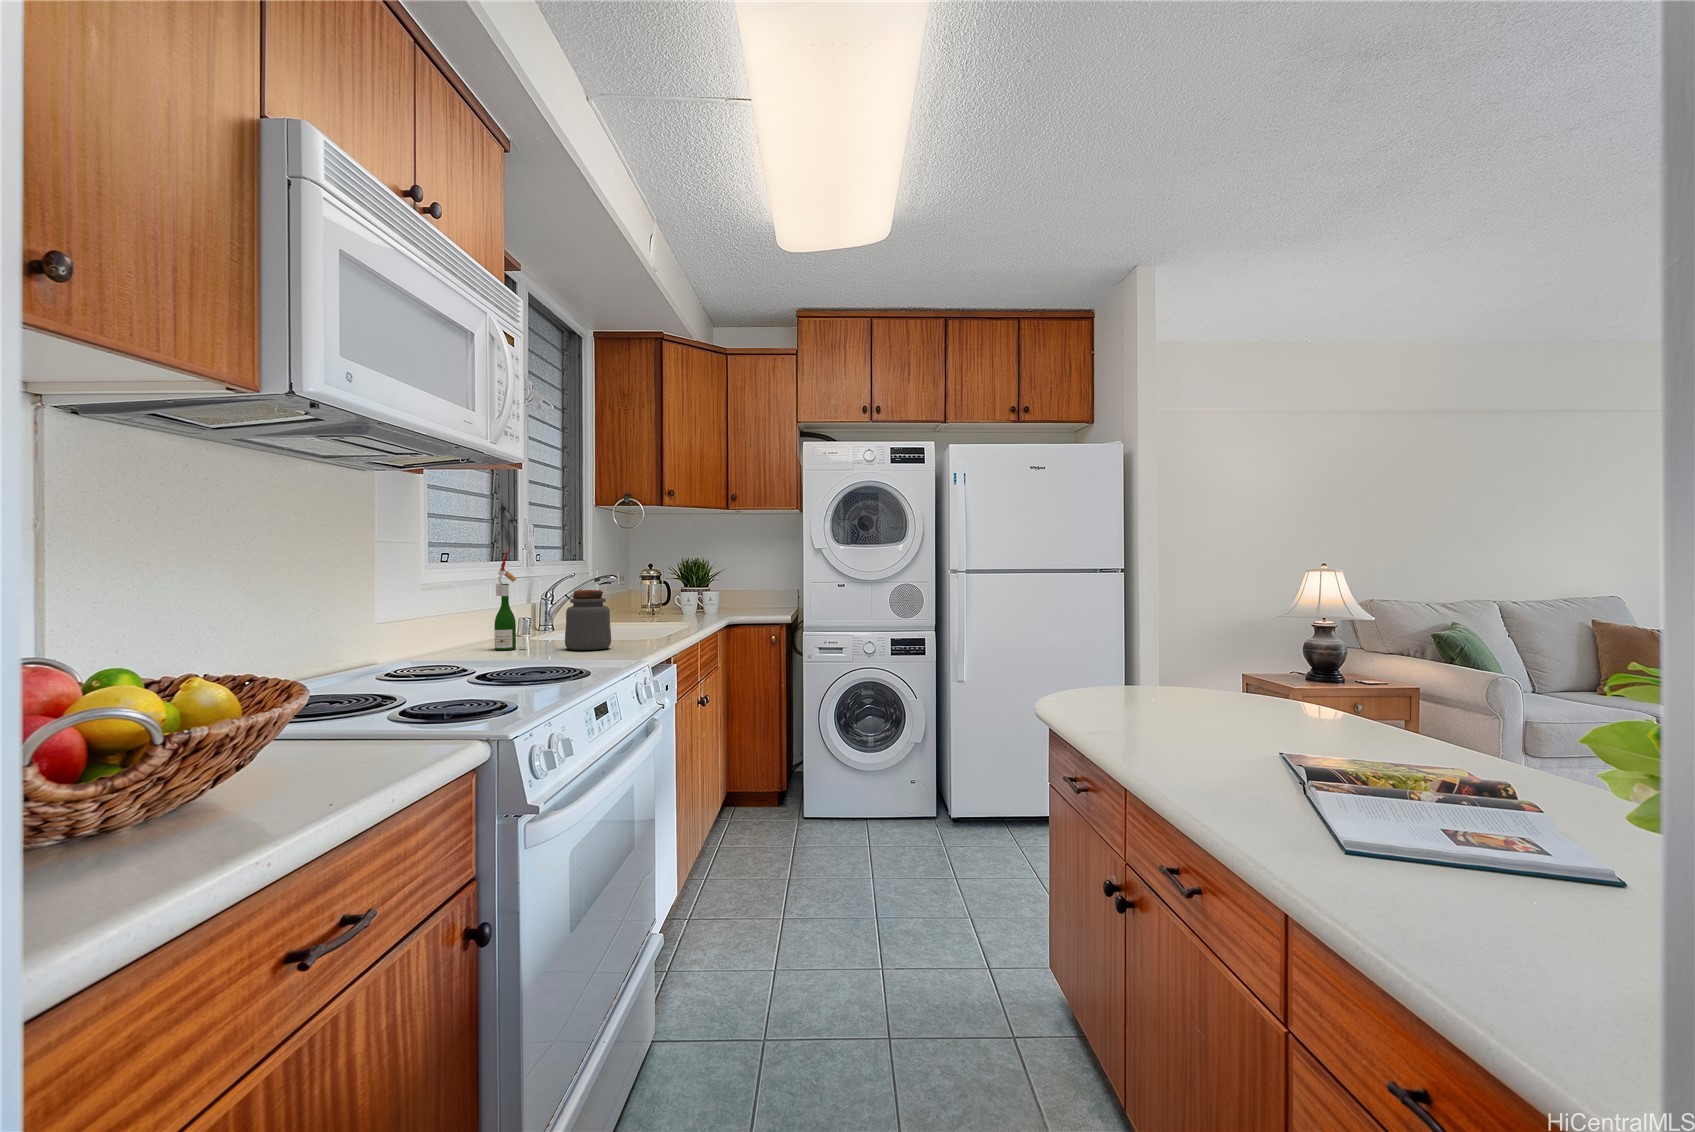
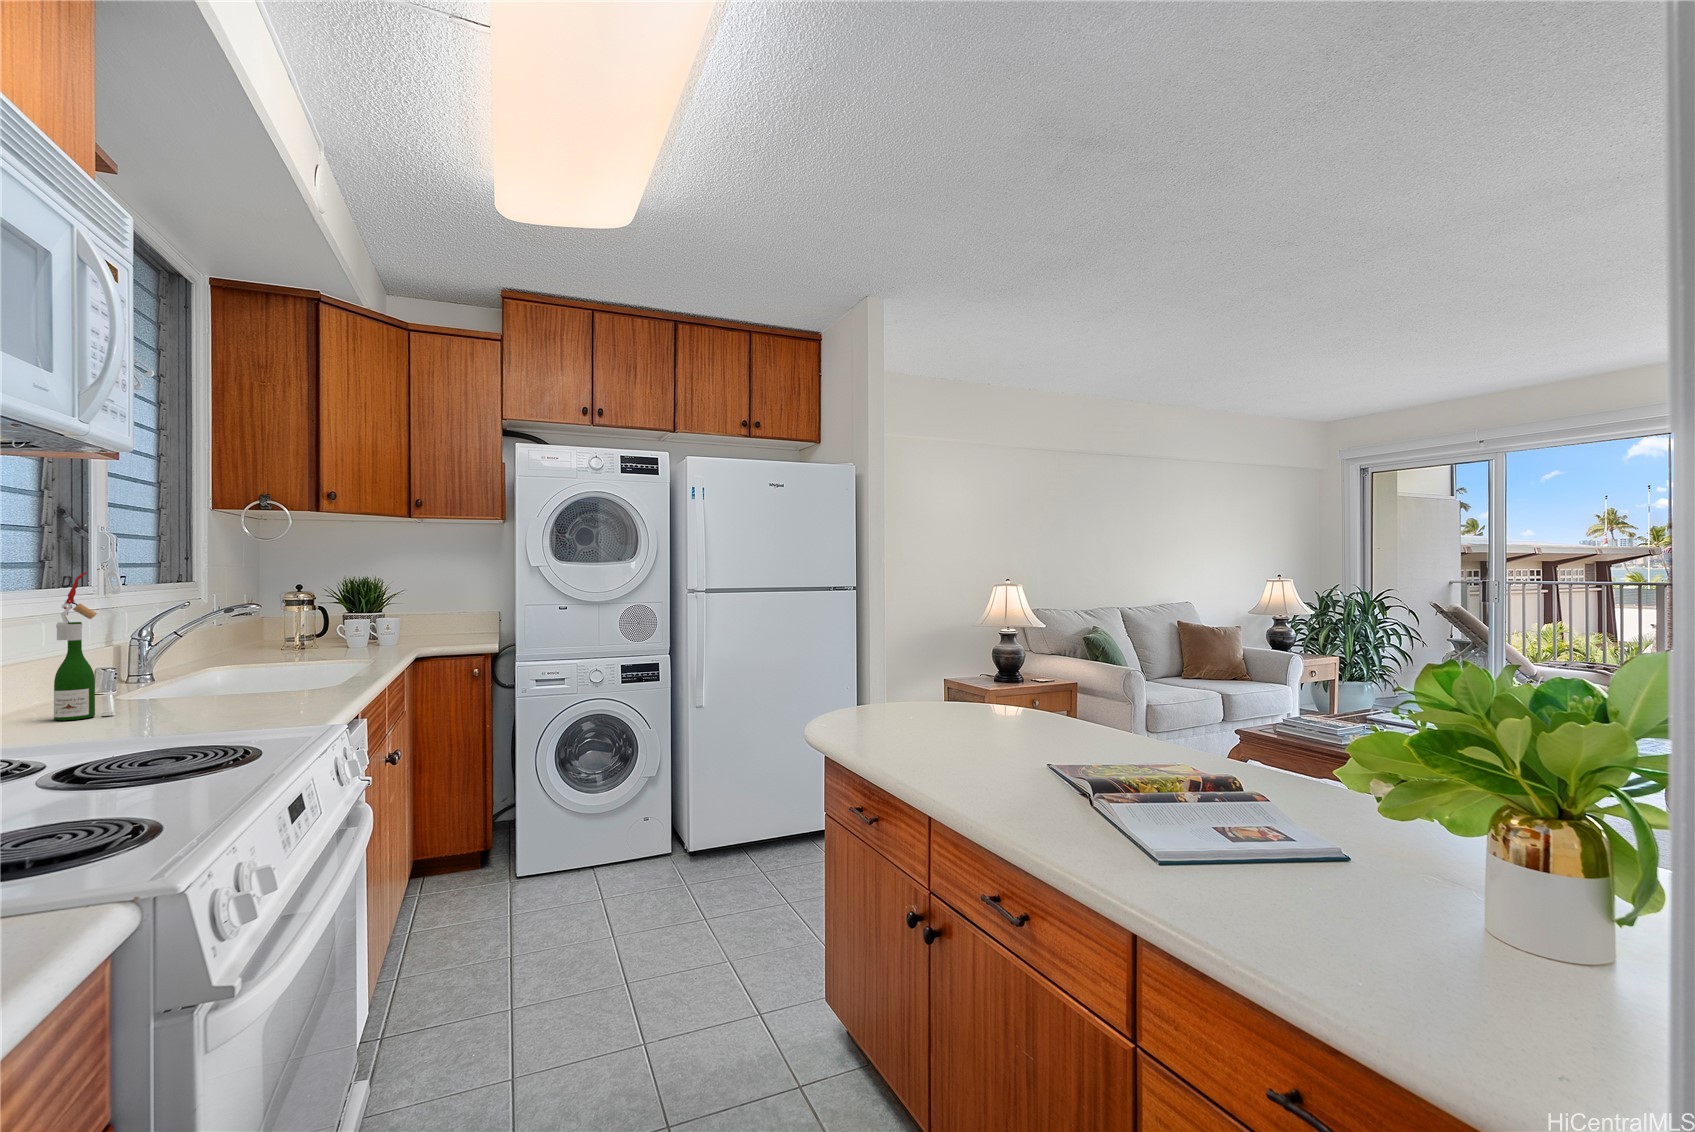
jar: present [565,590,611,650] -> none [185,626,263,711]

